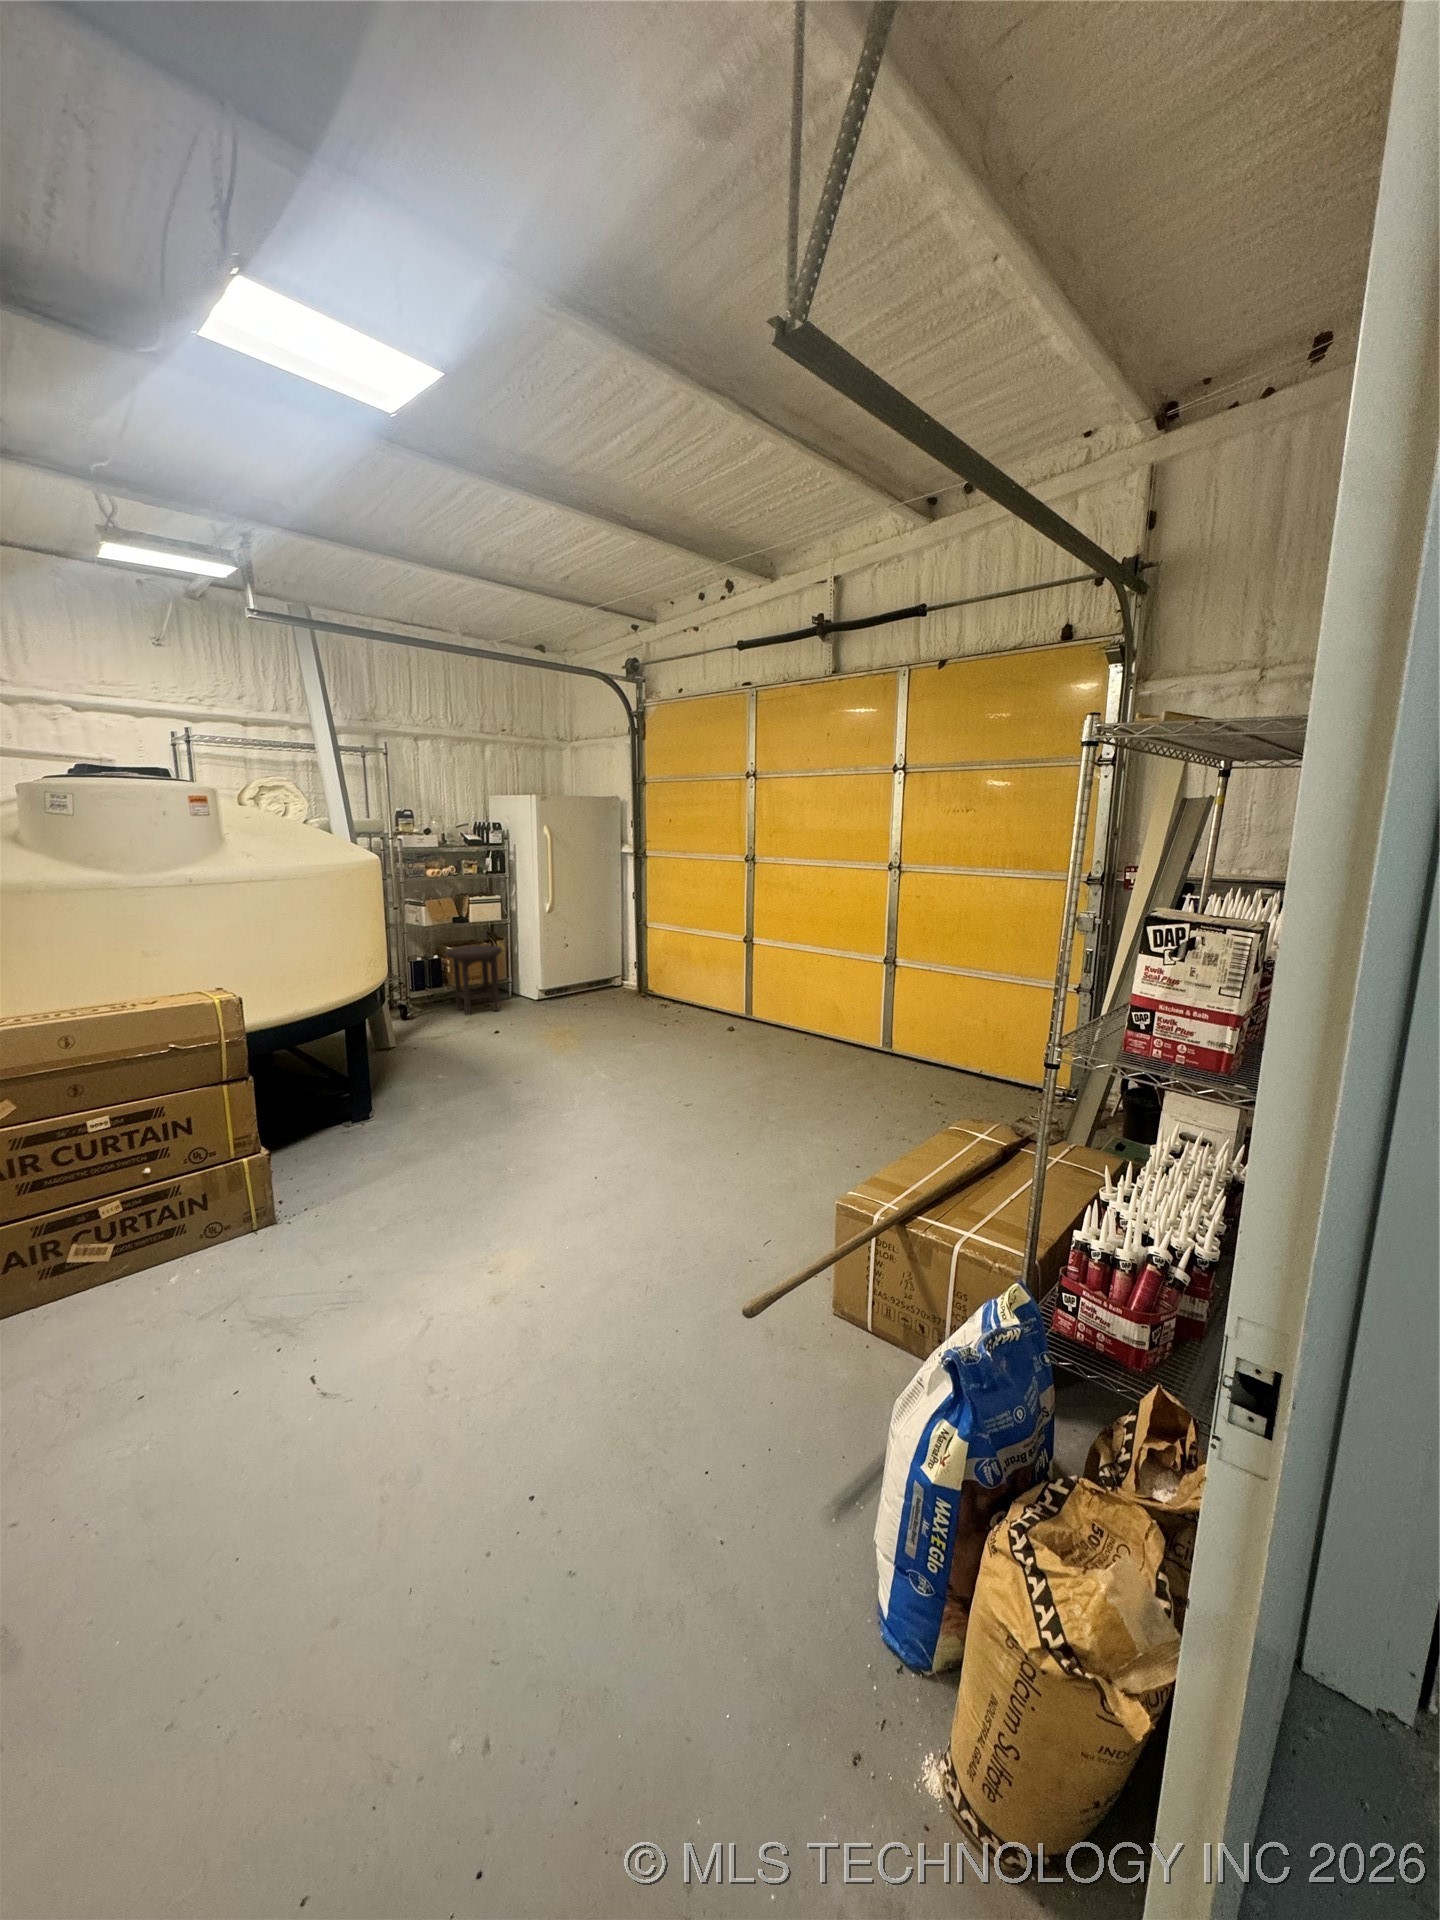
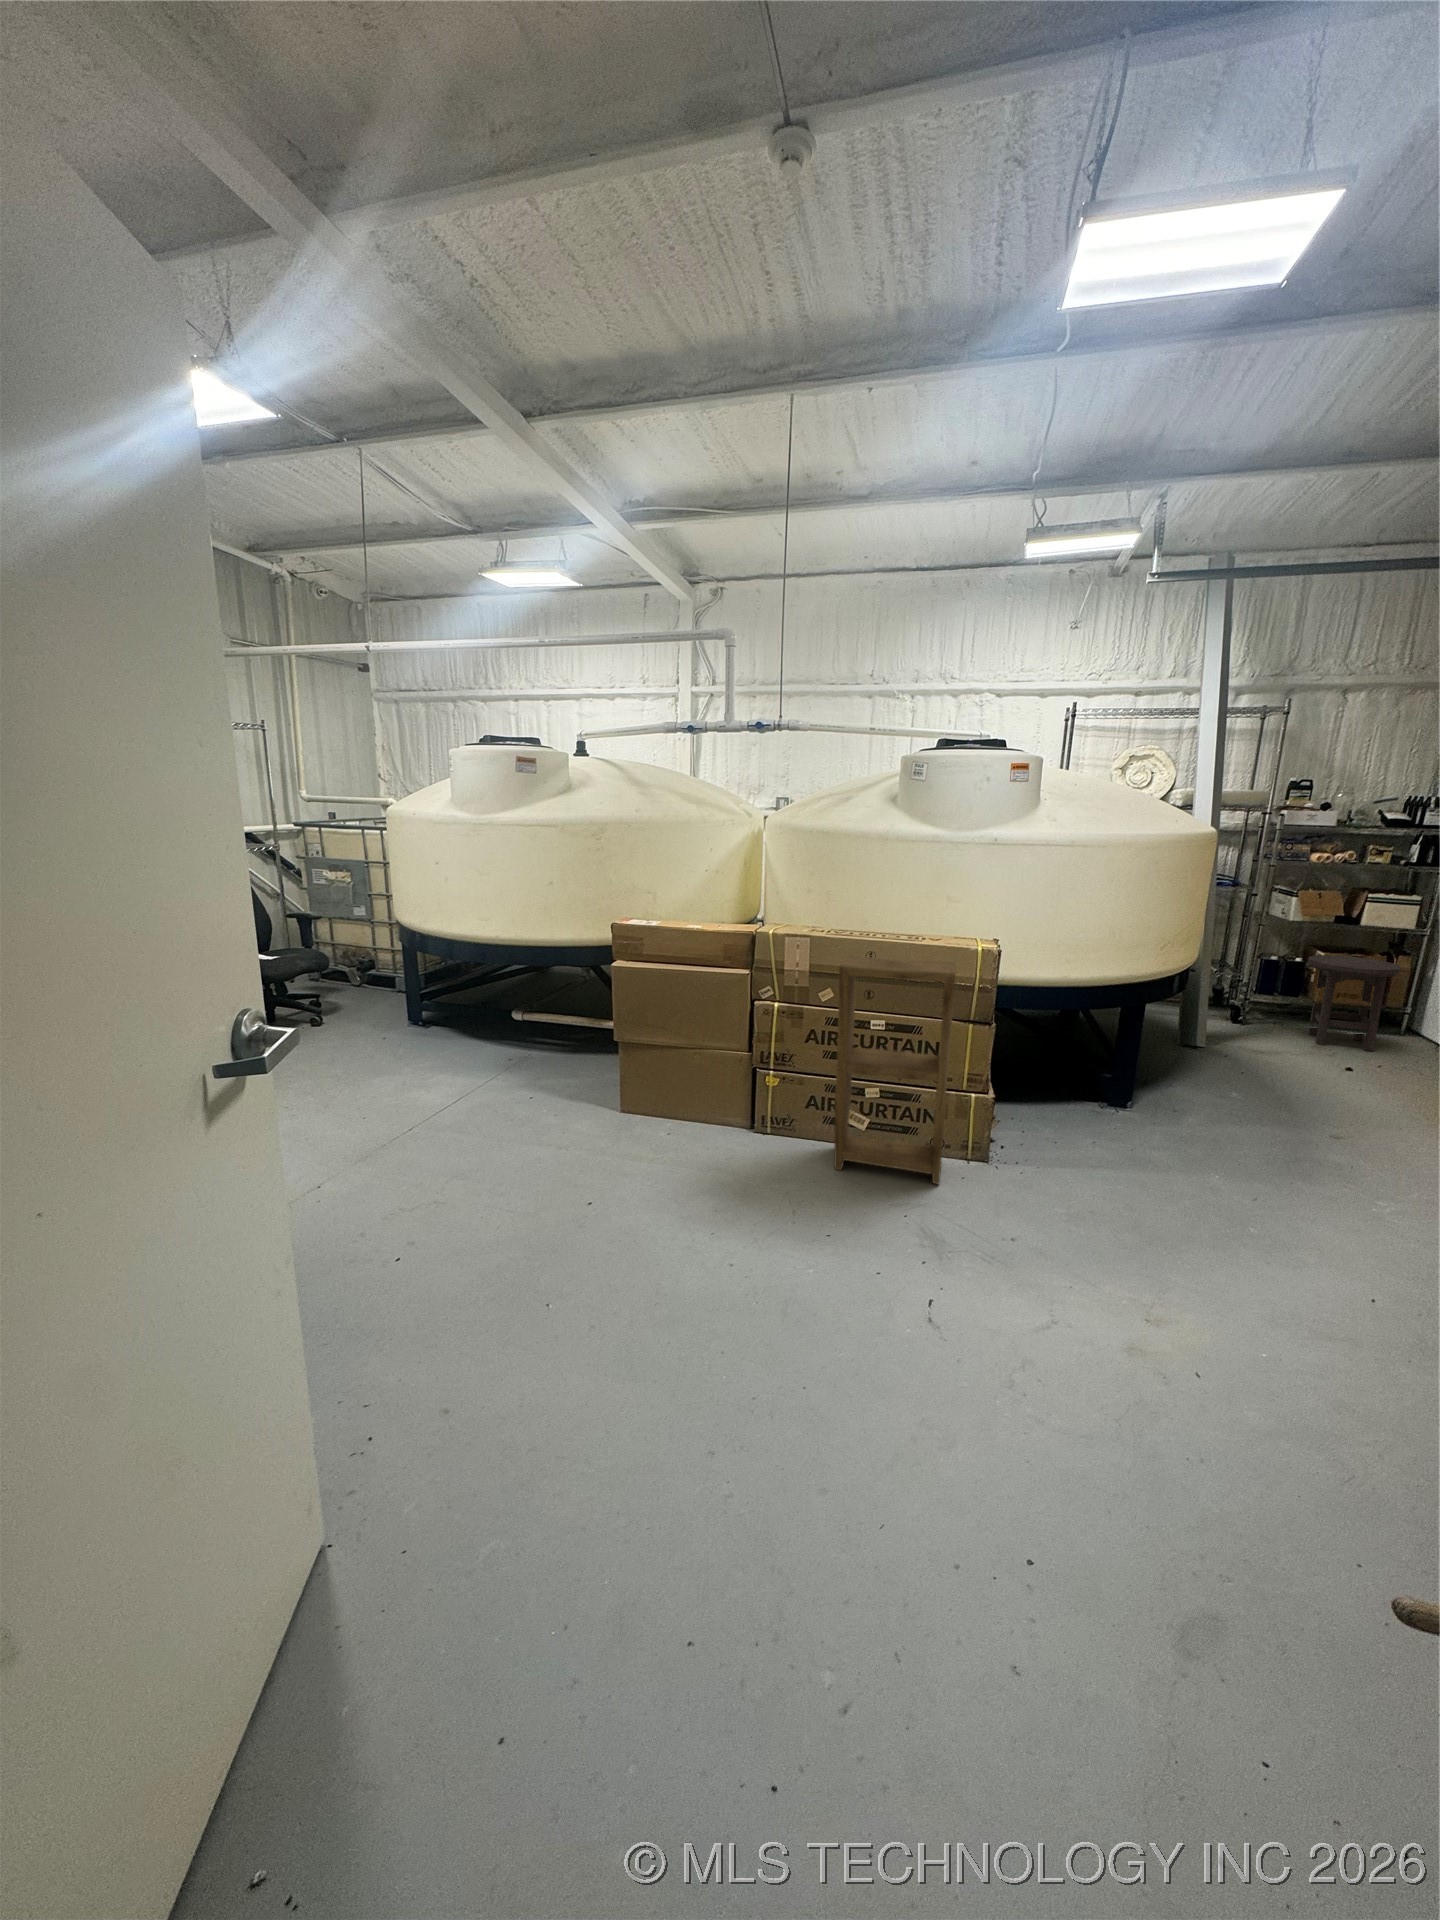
shelving unit: none [28,1022,244,1328] -> present [834,956,956,1184]

